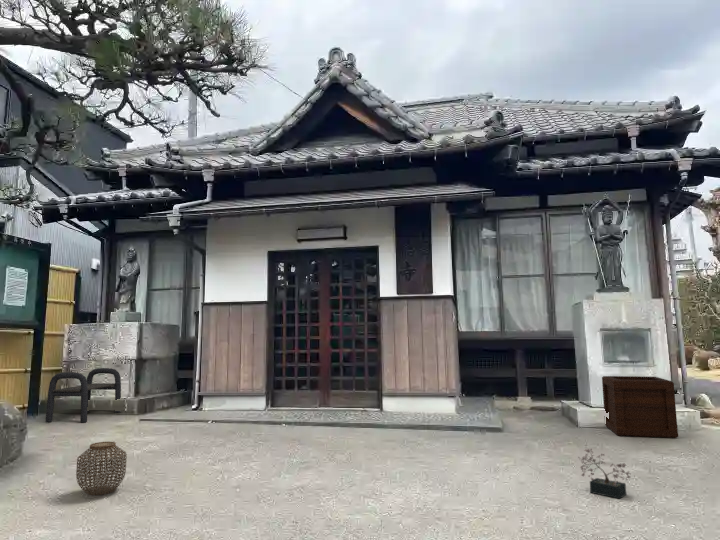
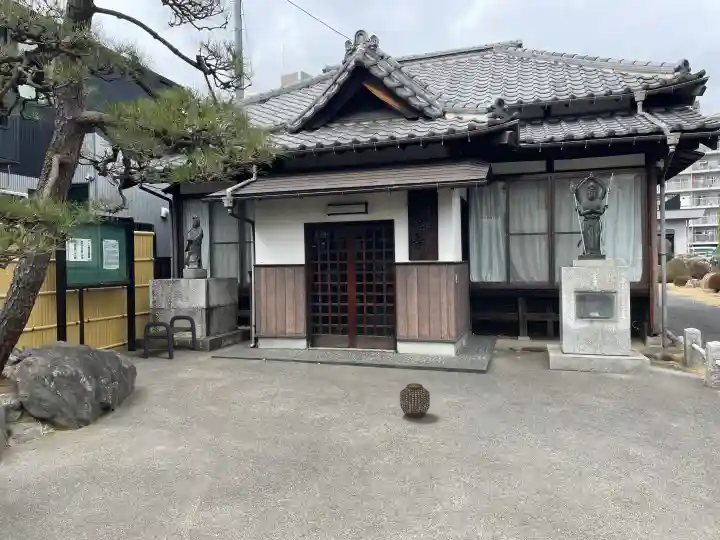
wooden crate: present [602,376,678,438] -> none [573,331,621,383]
woven basket: present [76,442,127,495] -> present [400,383,430,418]
decorative plant: present [581,449,630,499] -> none [500,396,534,430]

